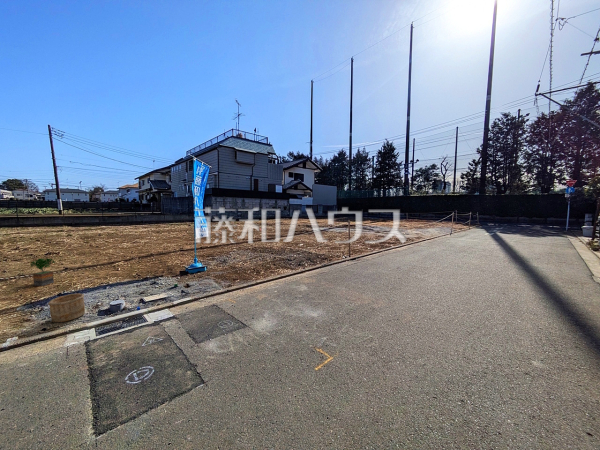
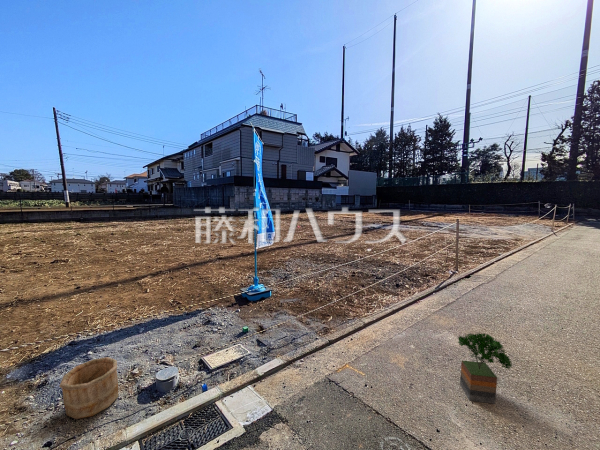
potted tree: present [30,258,55,286] -> present [458,333,512,404]

